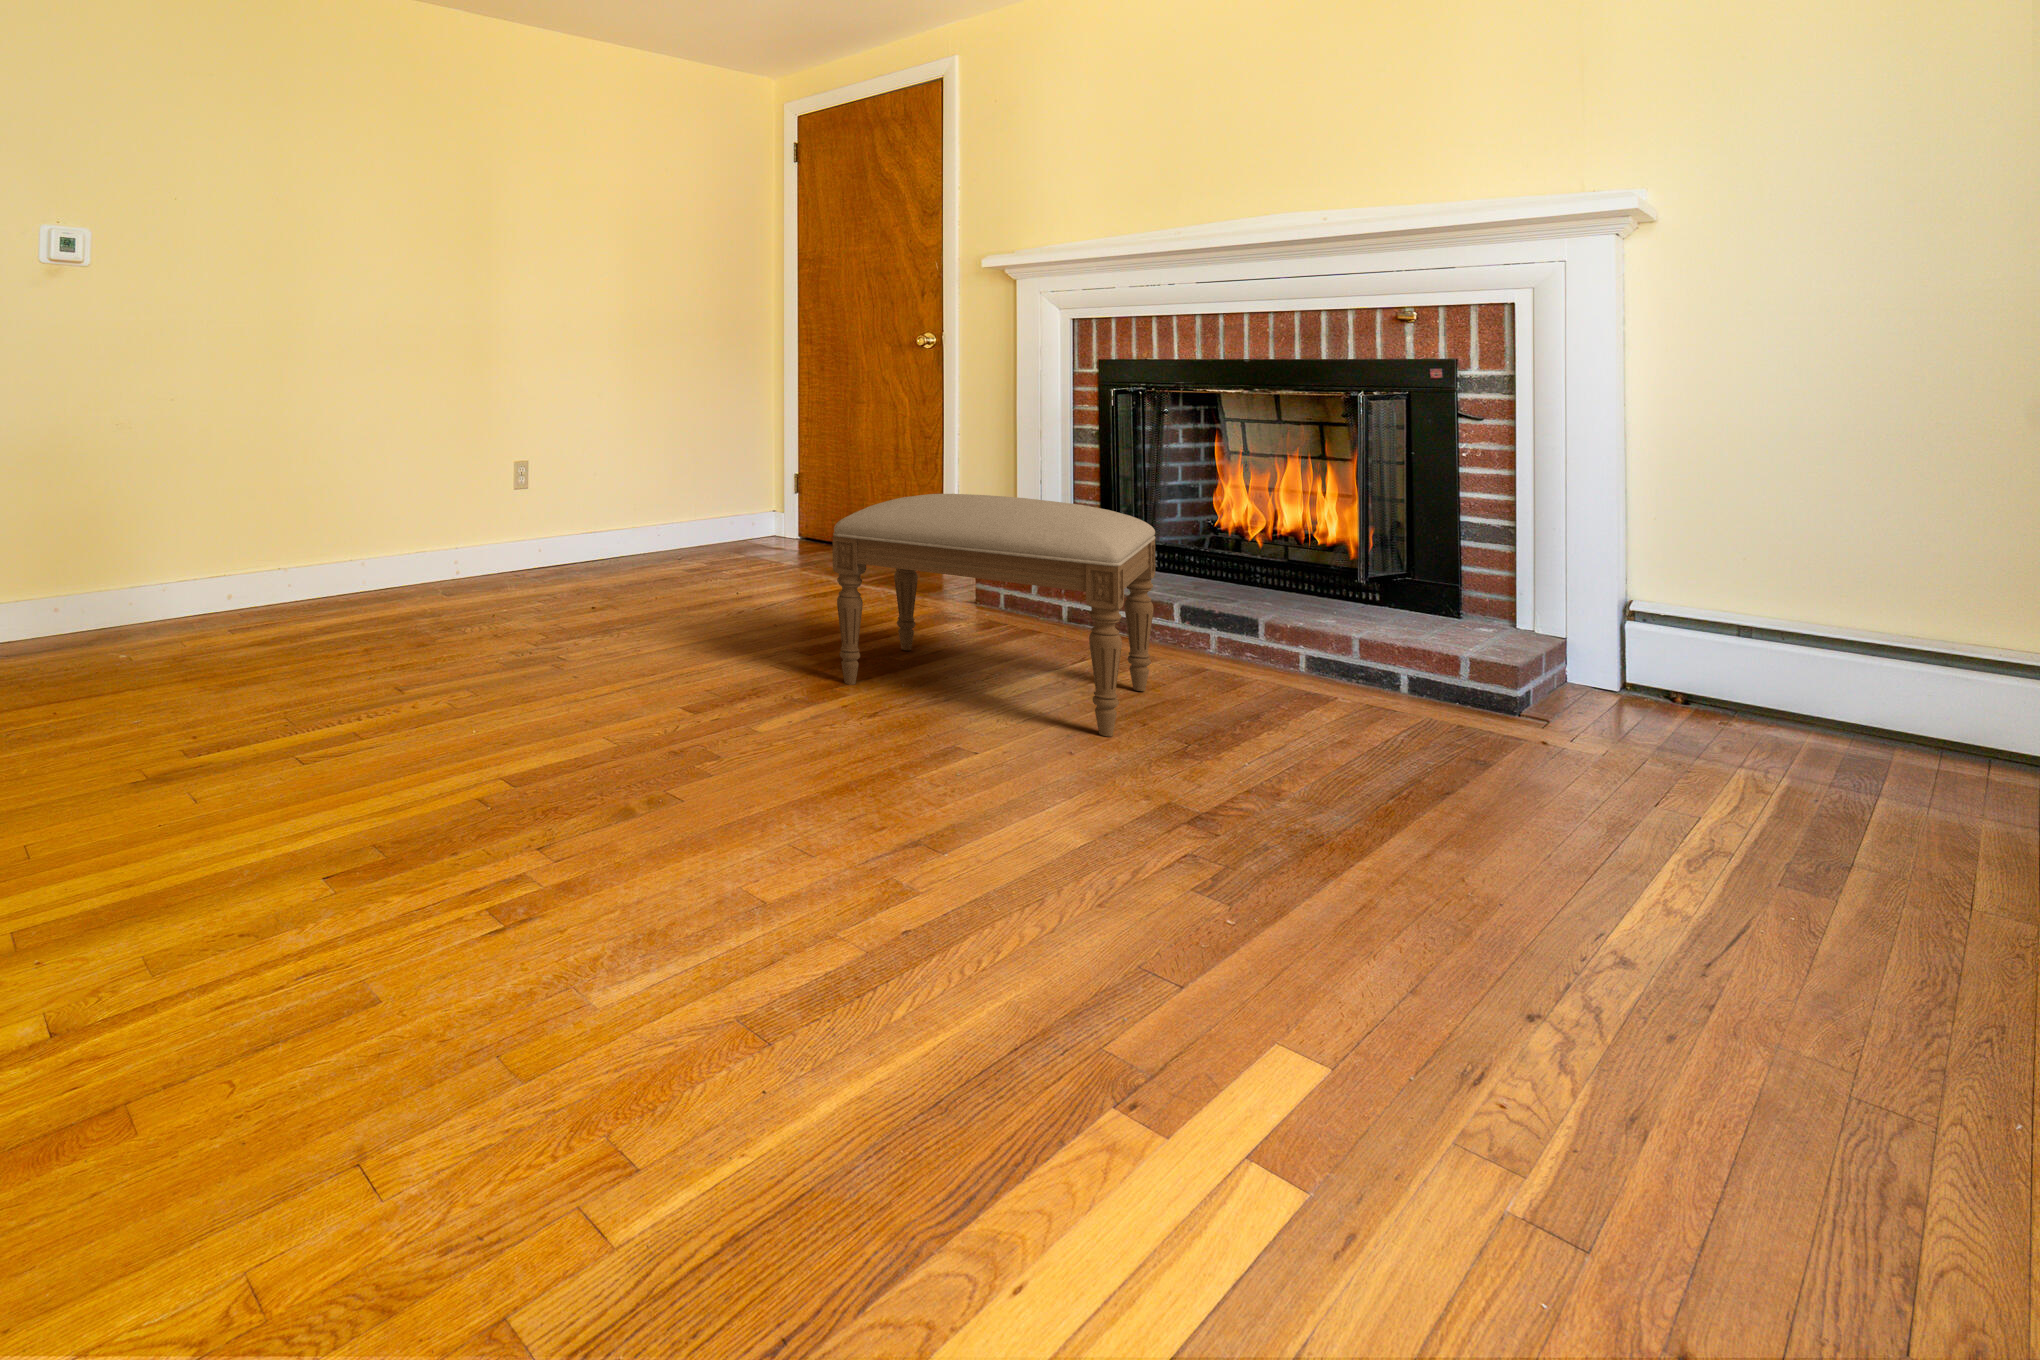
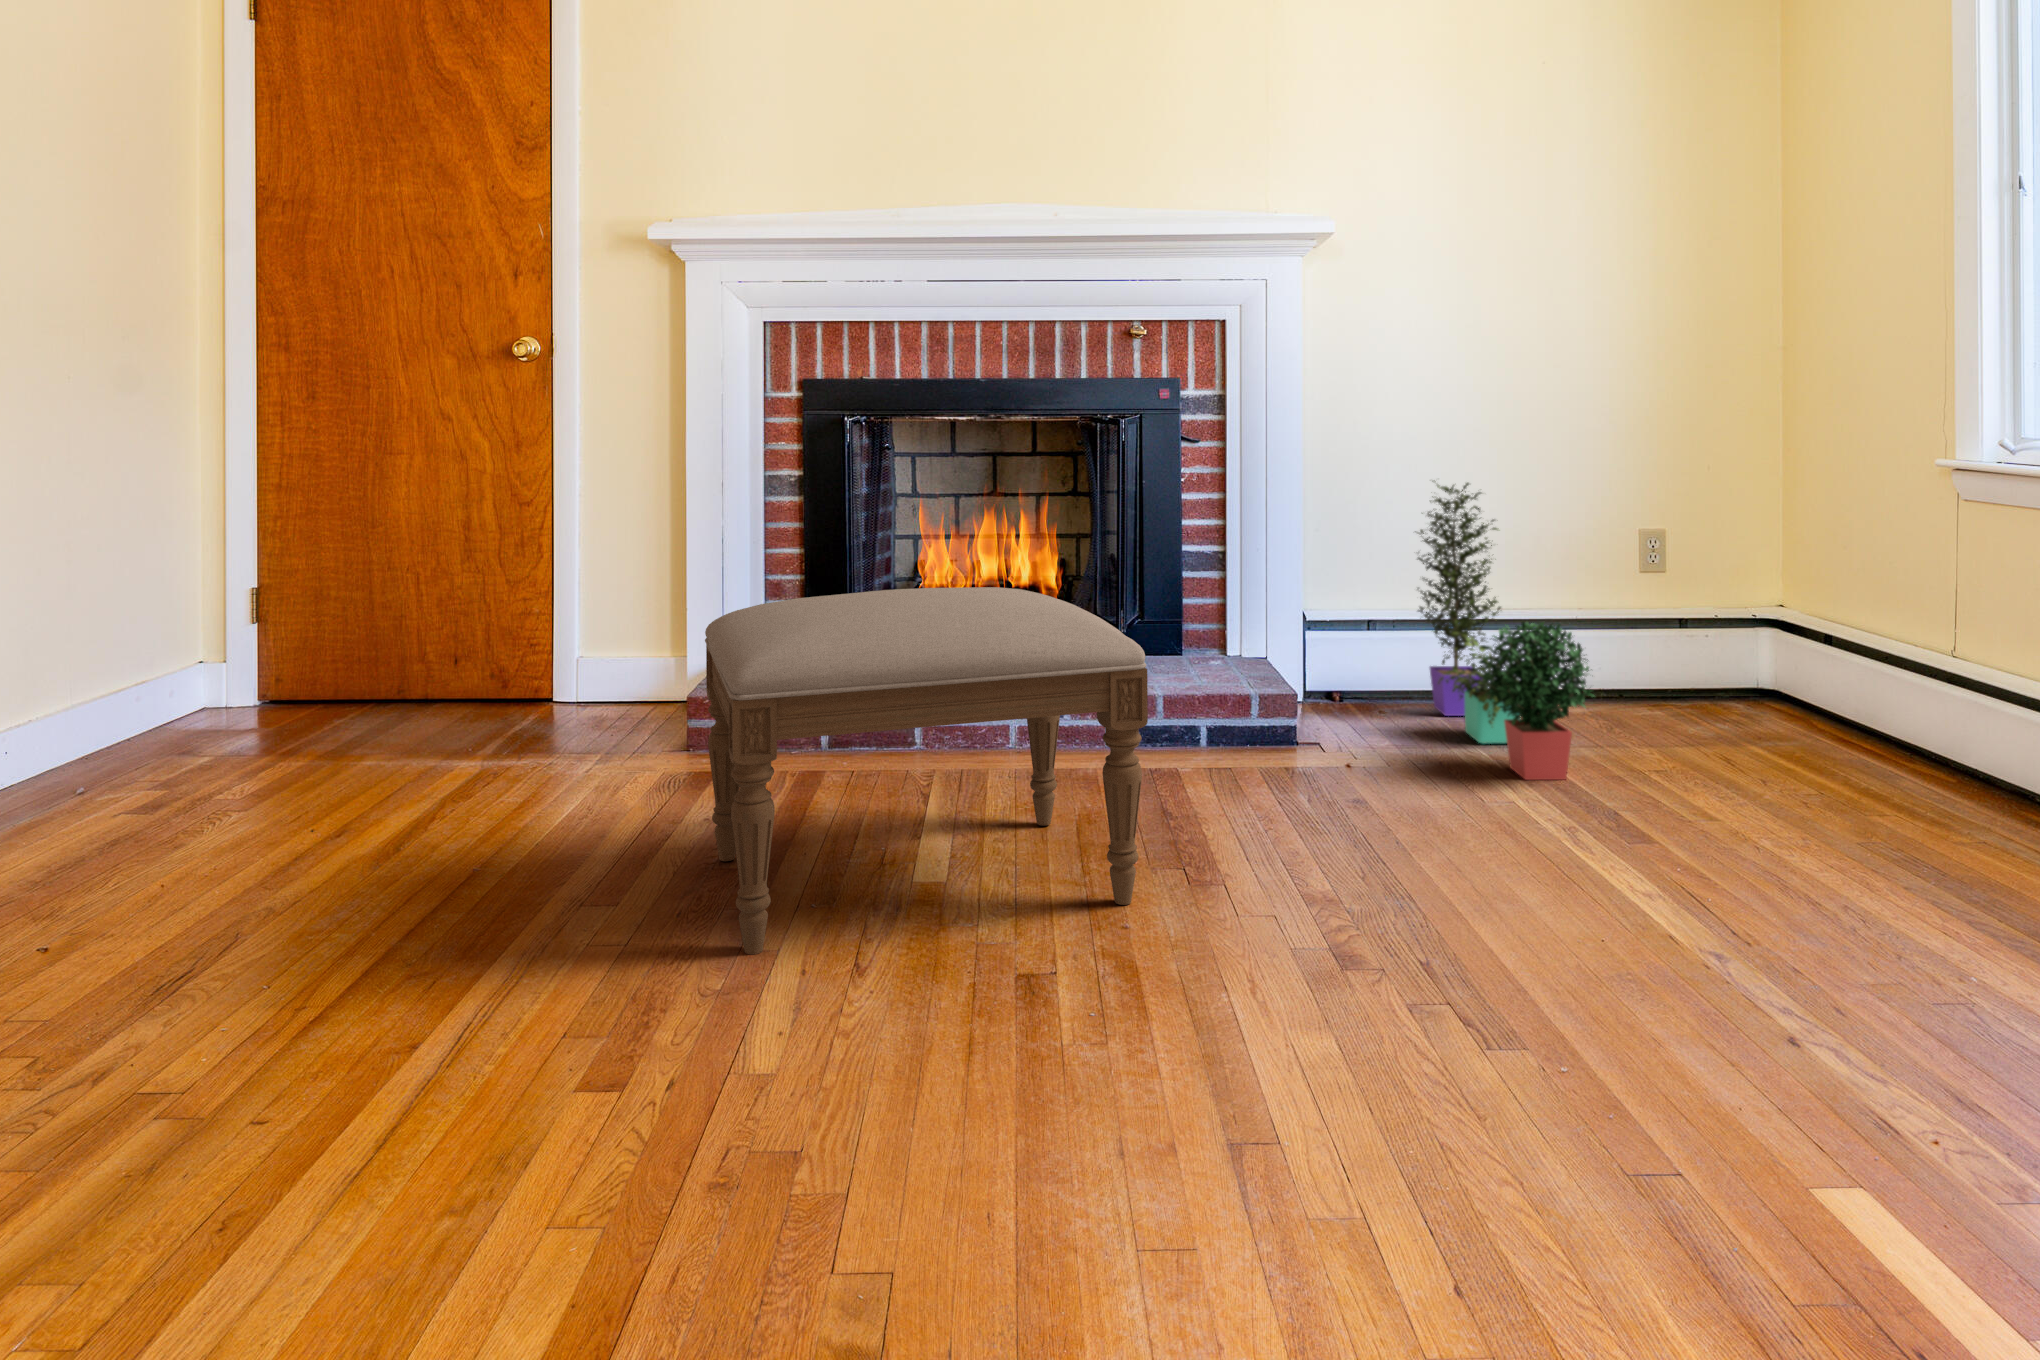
potted plant: none [1732,476,1955,829] -> present [1417,483,1594,780]

